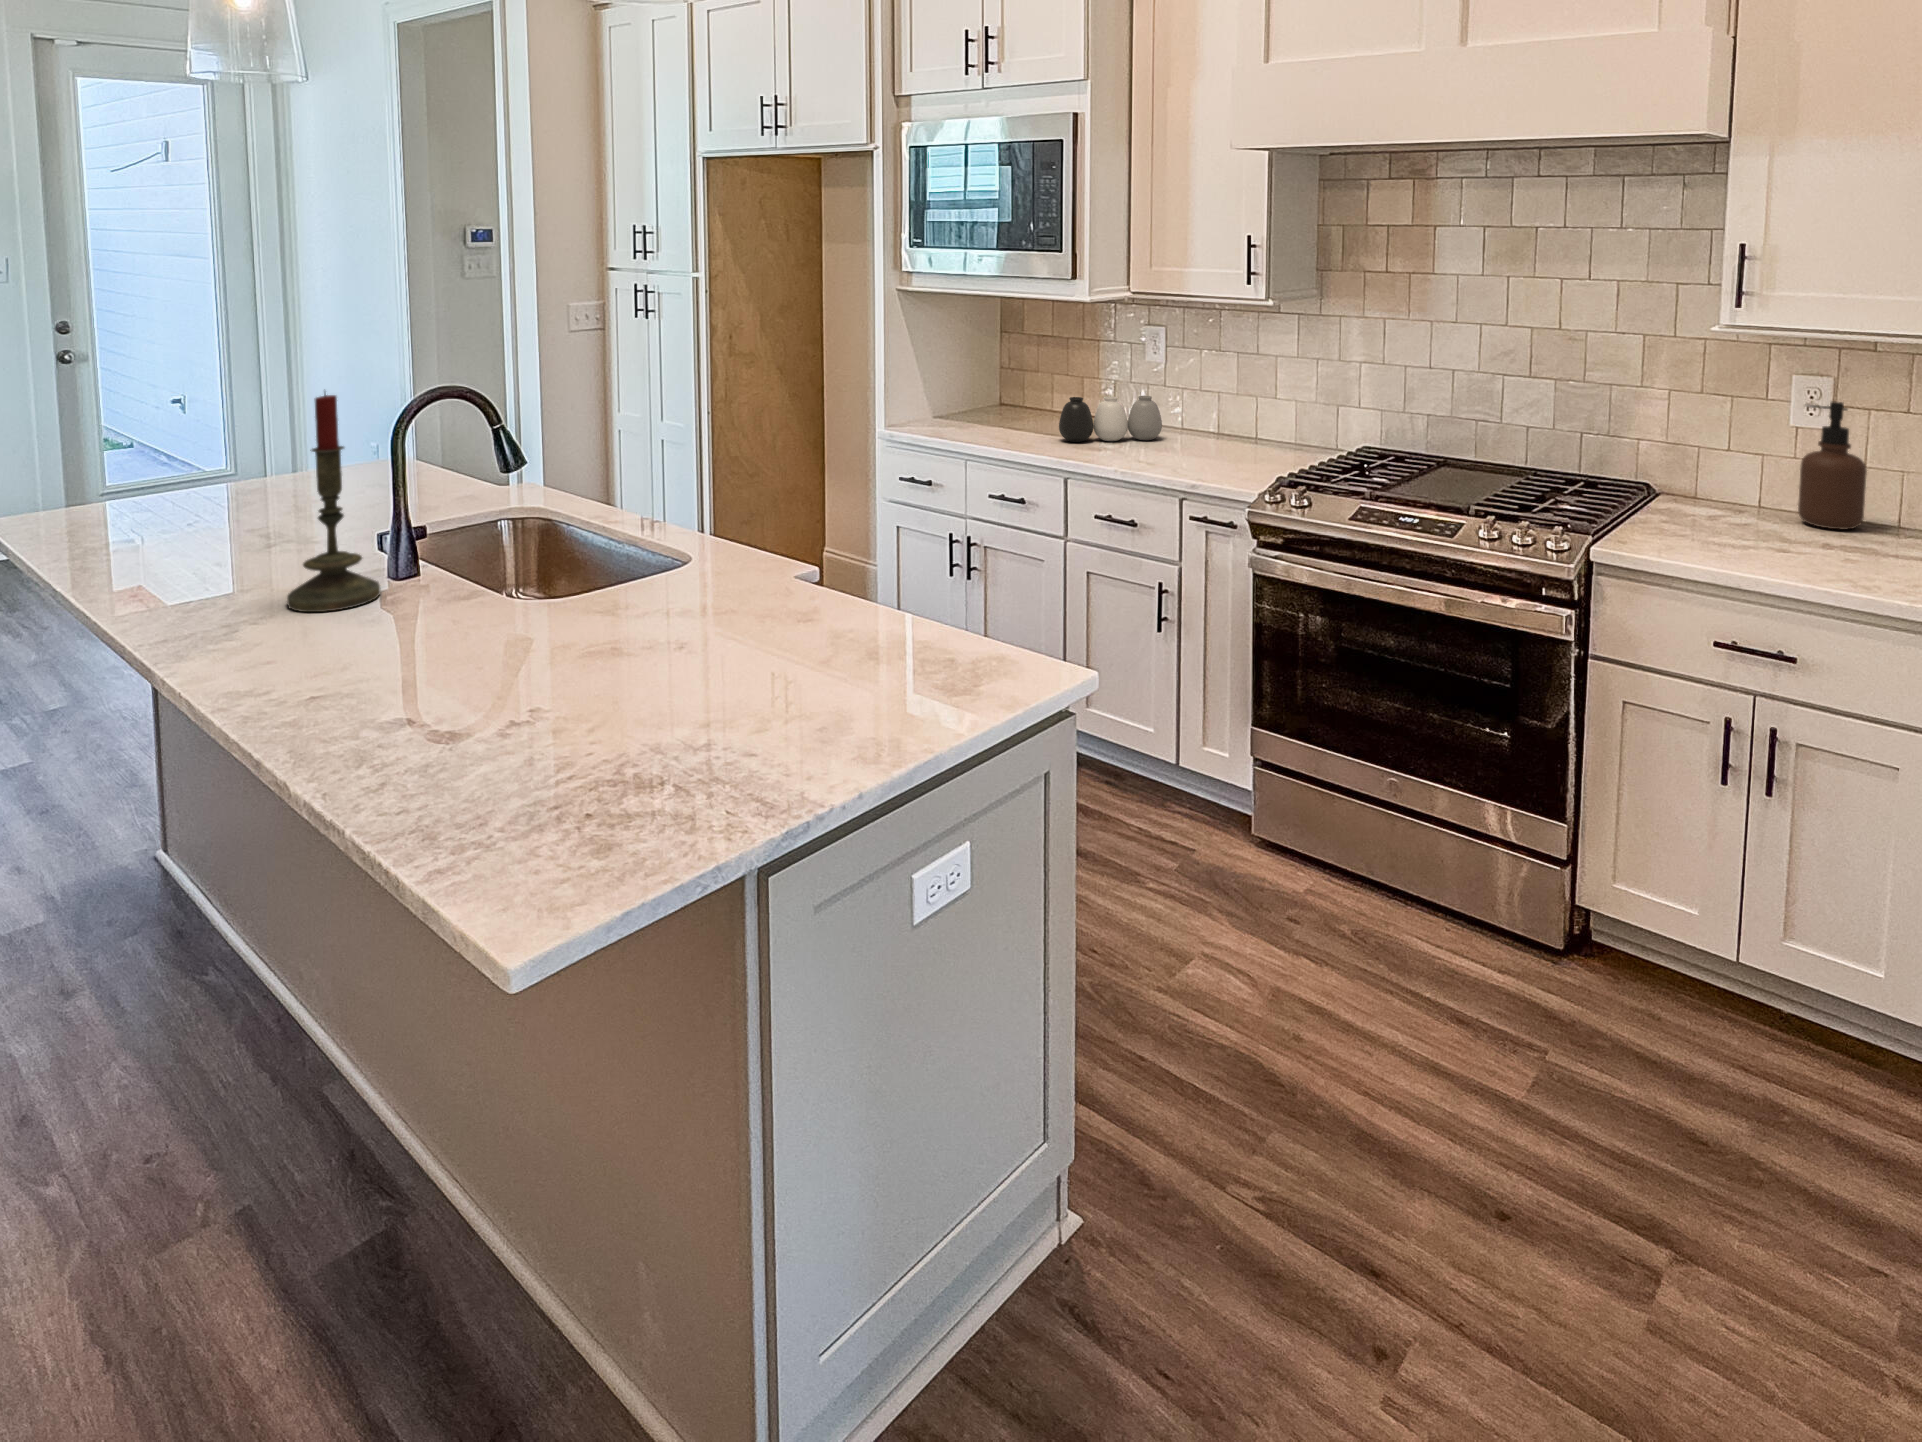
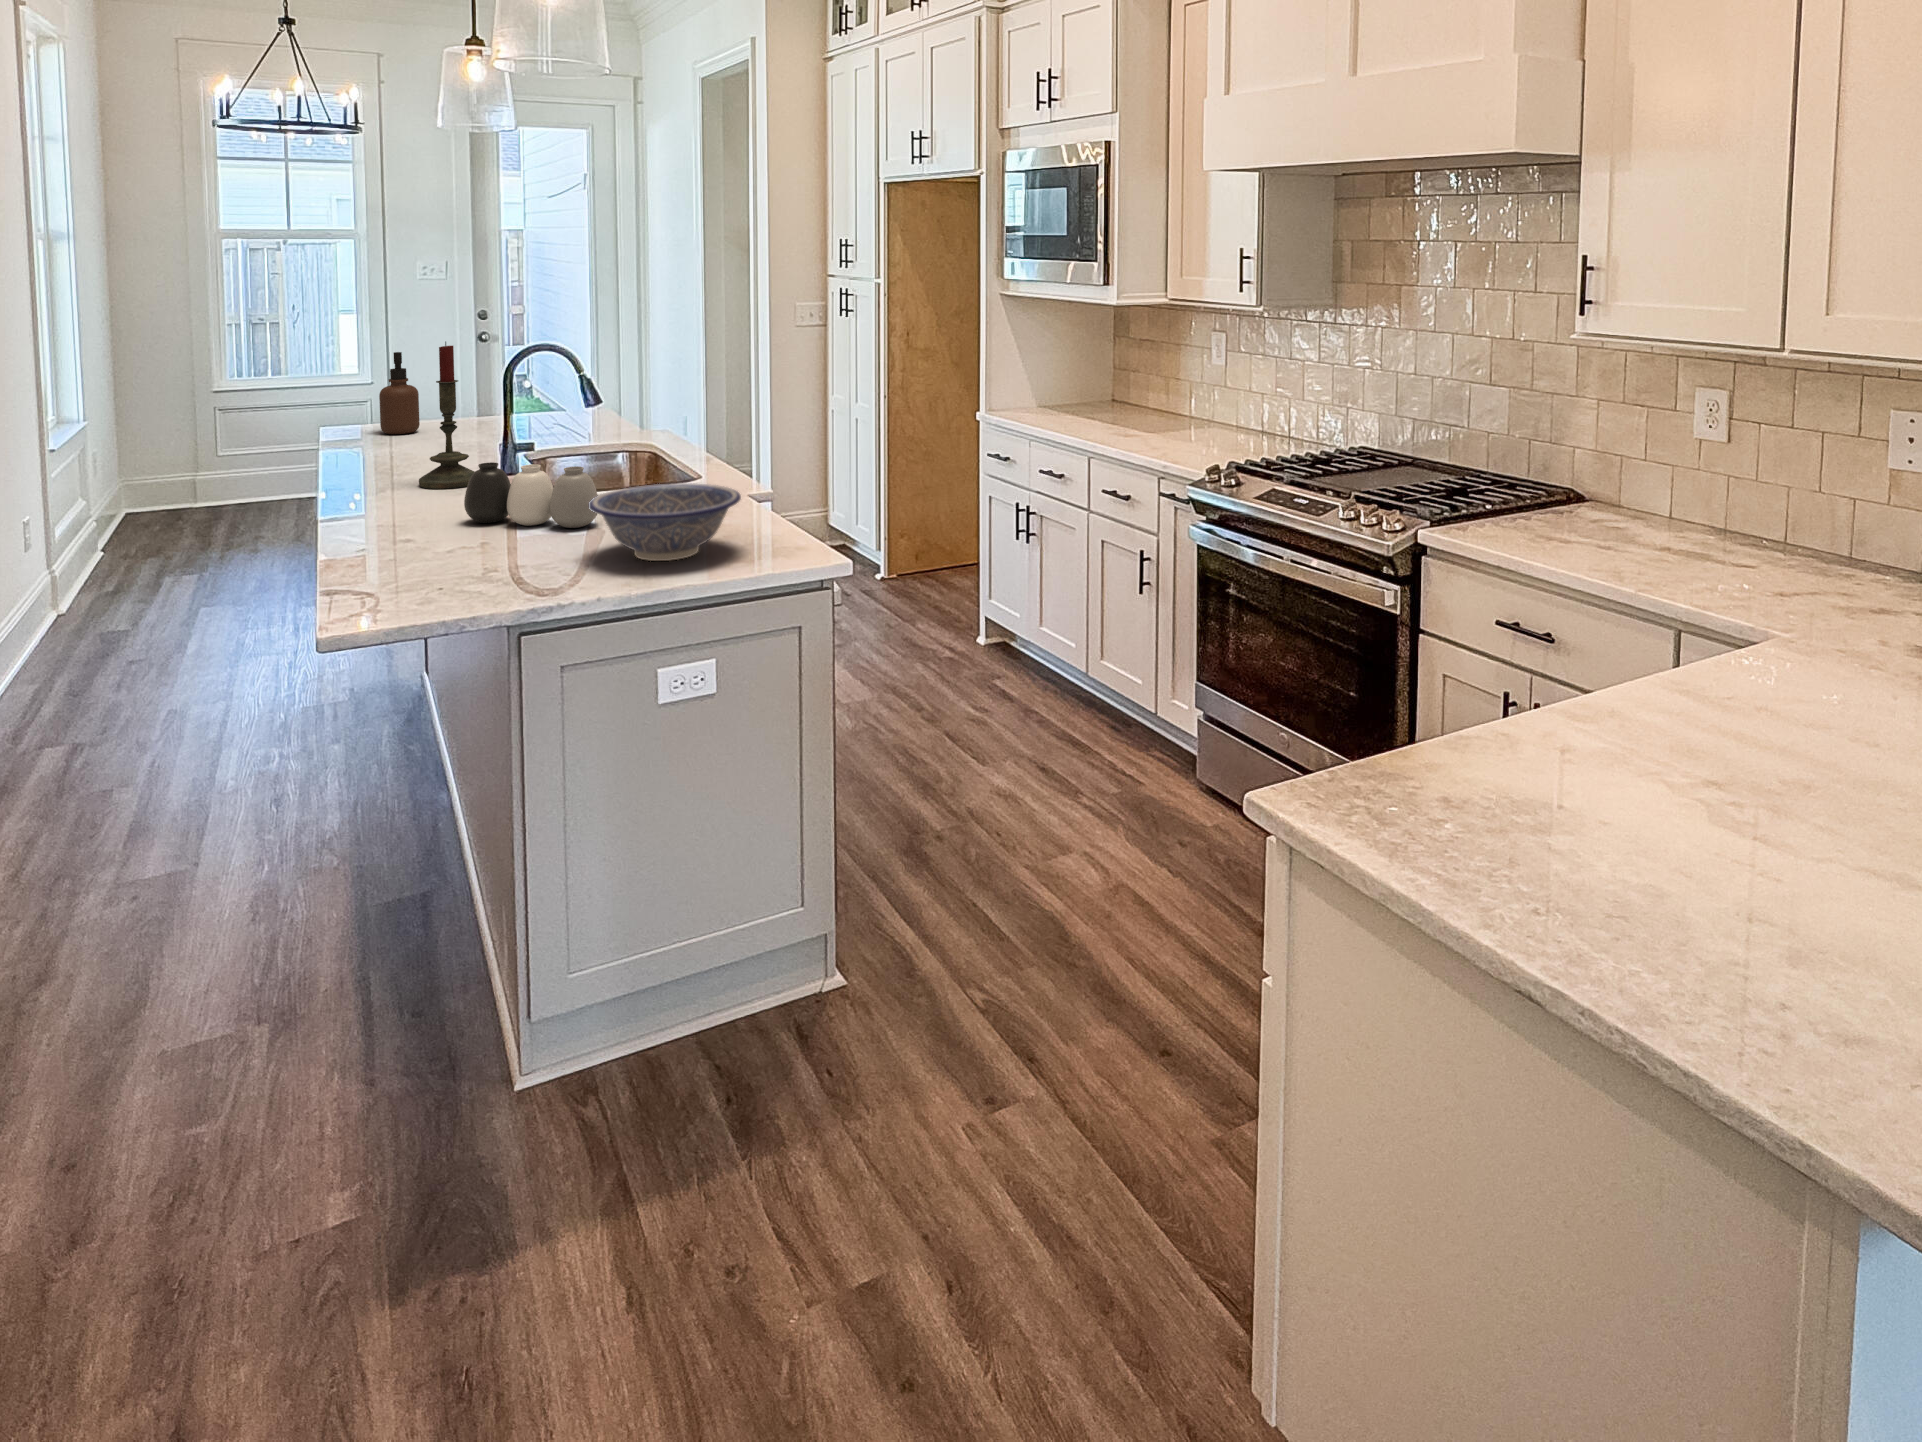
vase: present [1059,396,1162,442] -> present [464,462,598,528]
soap dispenser: present [1798,401,1867,529] -> present [379,352,420,434]
decorative bowl: none [747,578,959,704] -> present [589,483,741,561]

